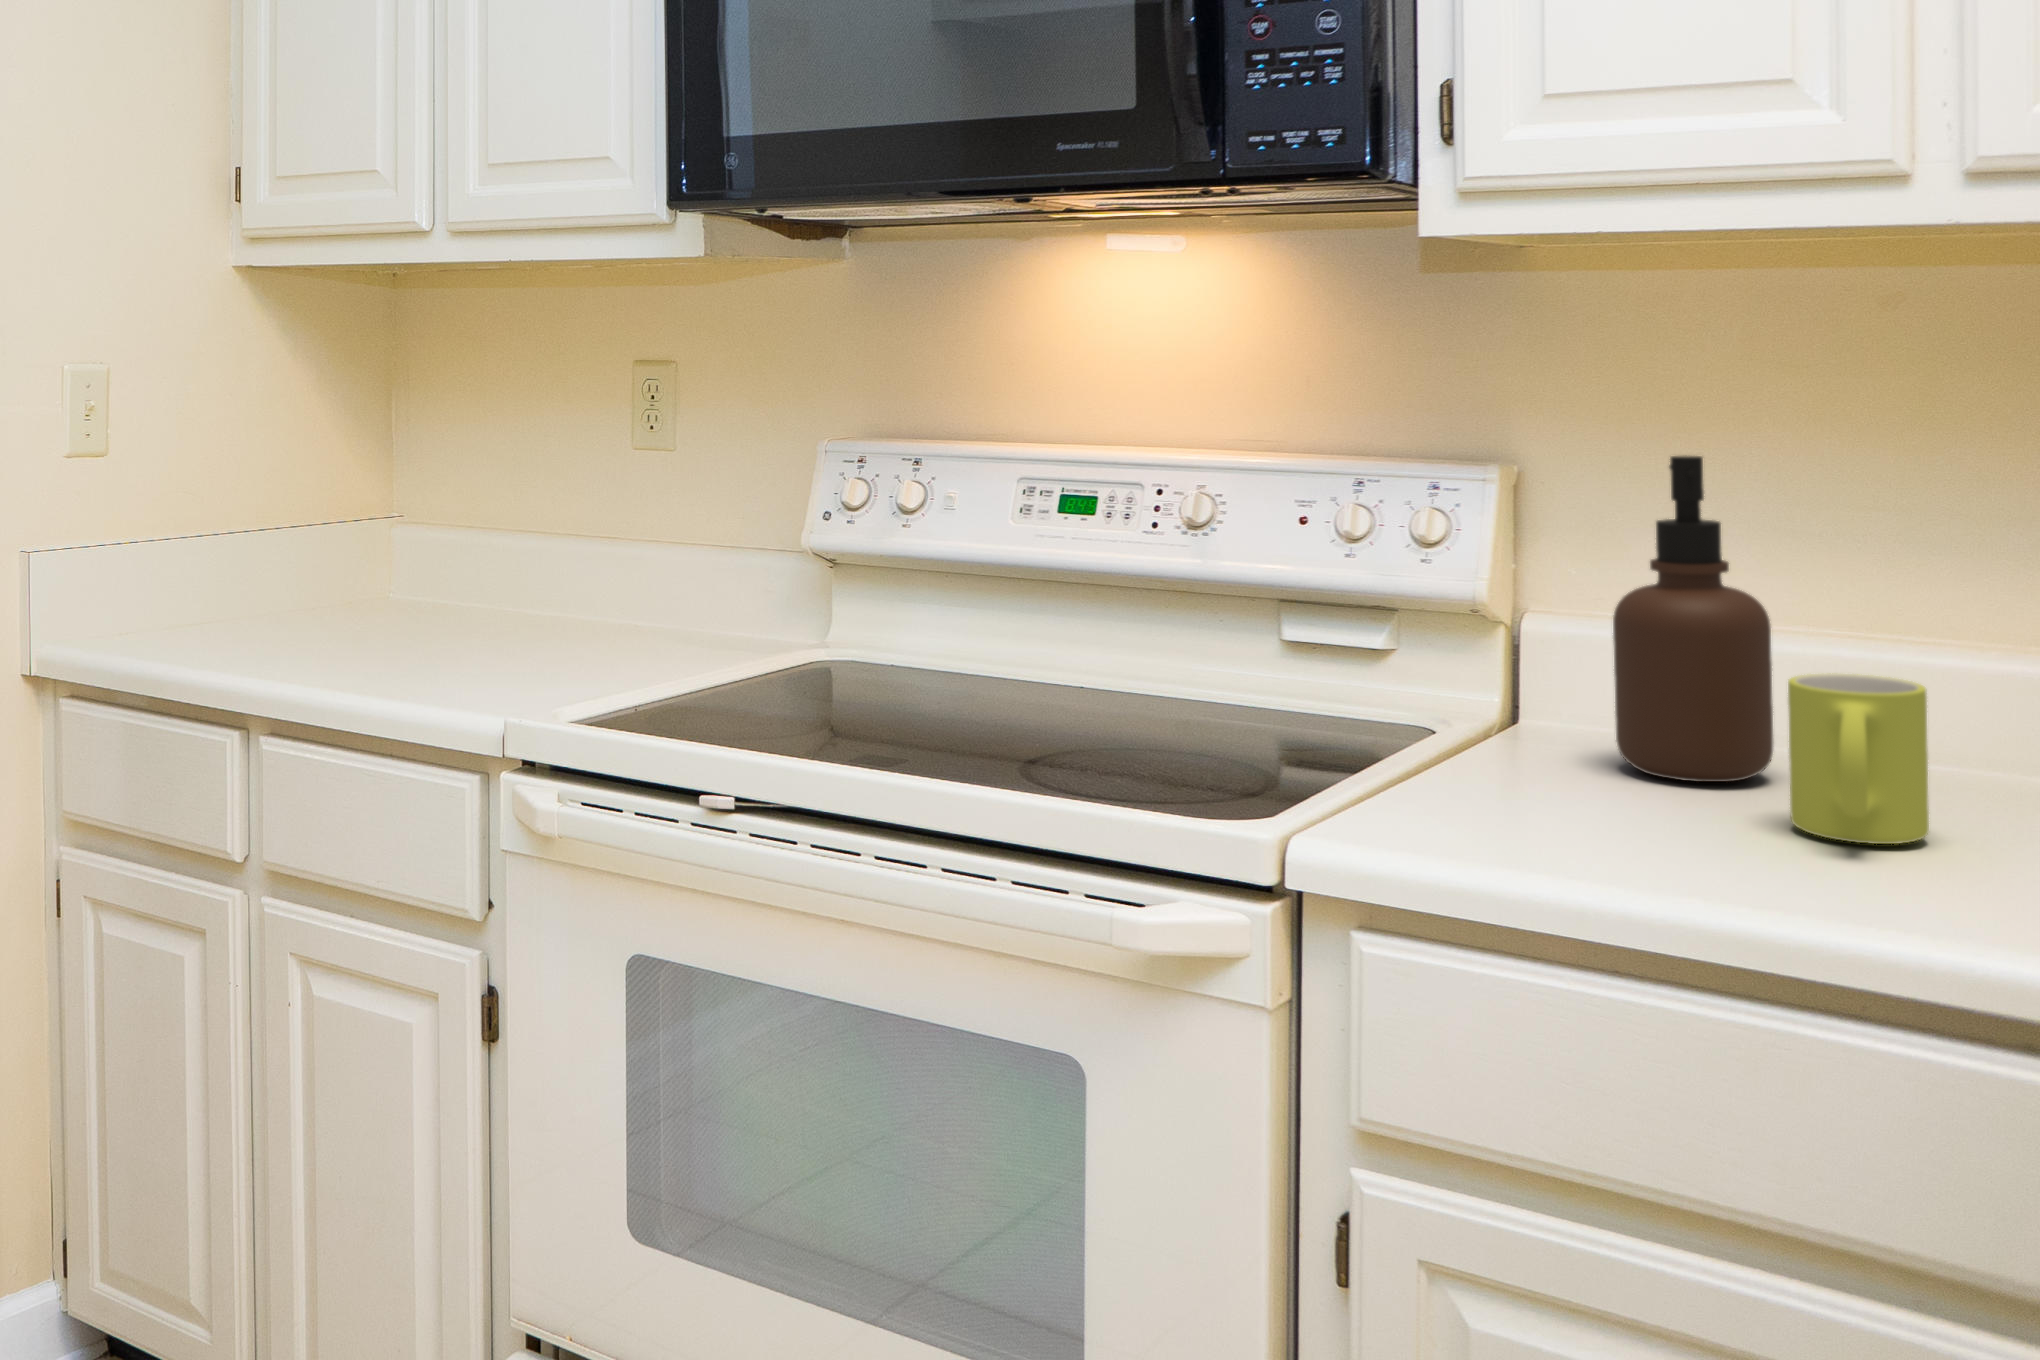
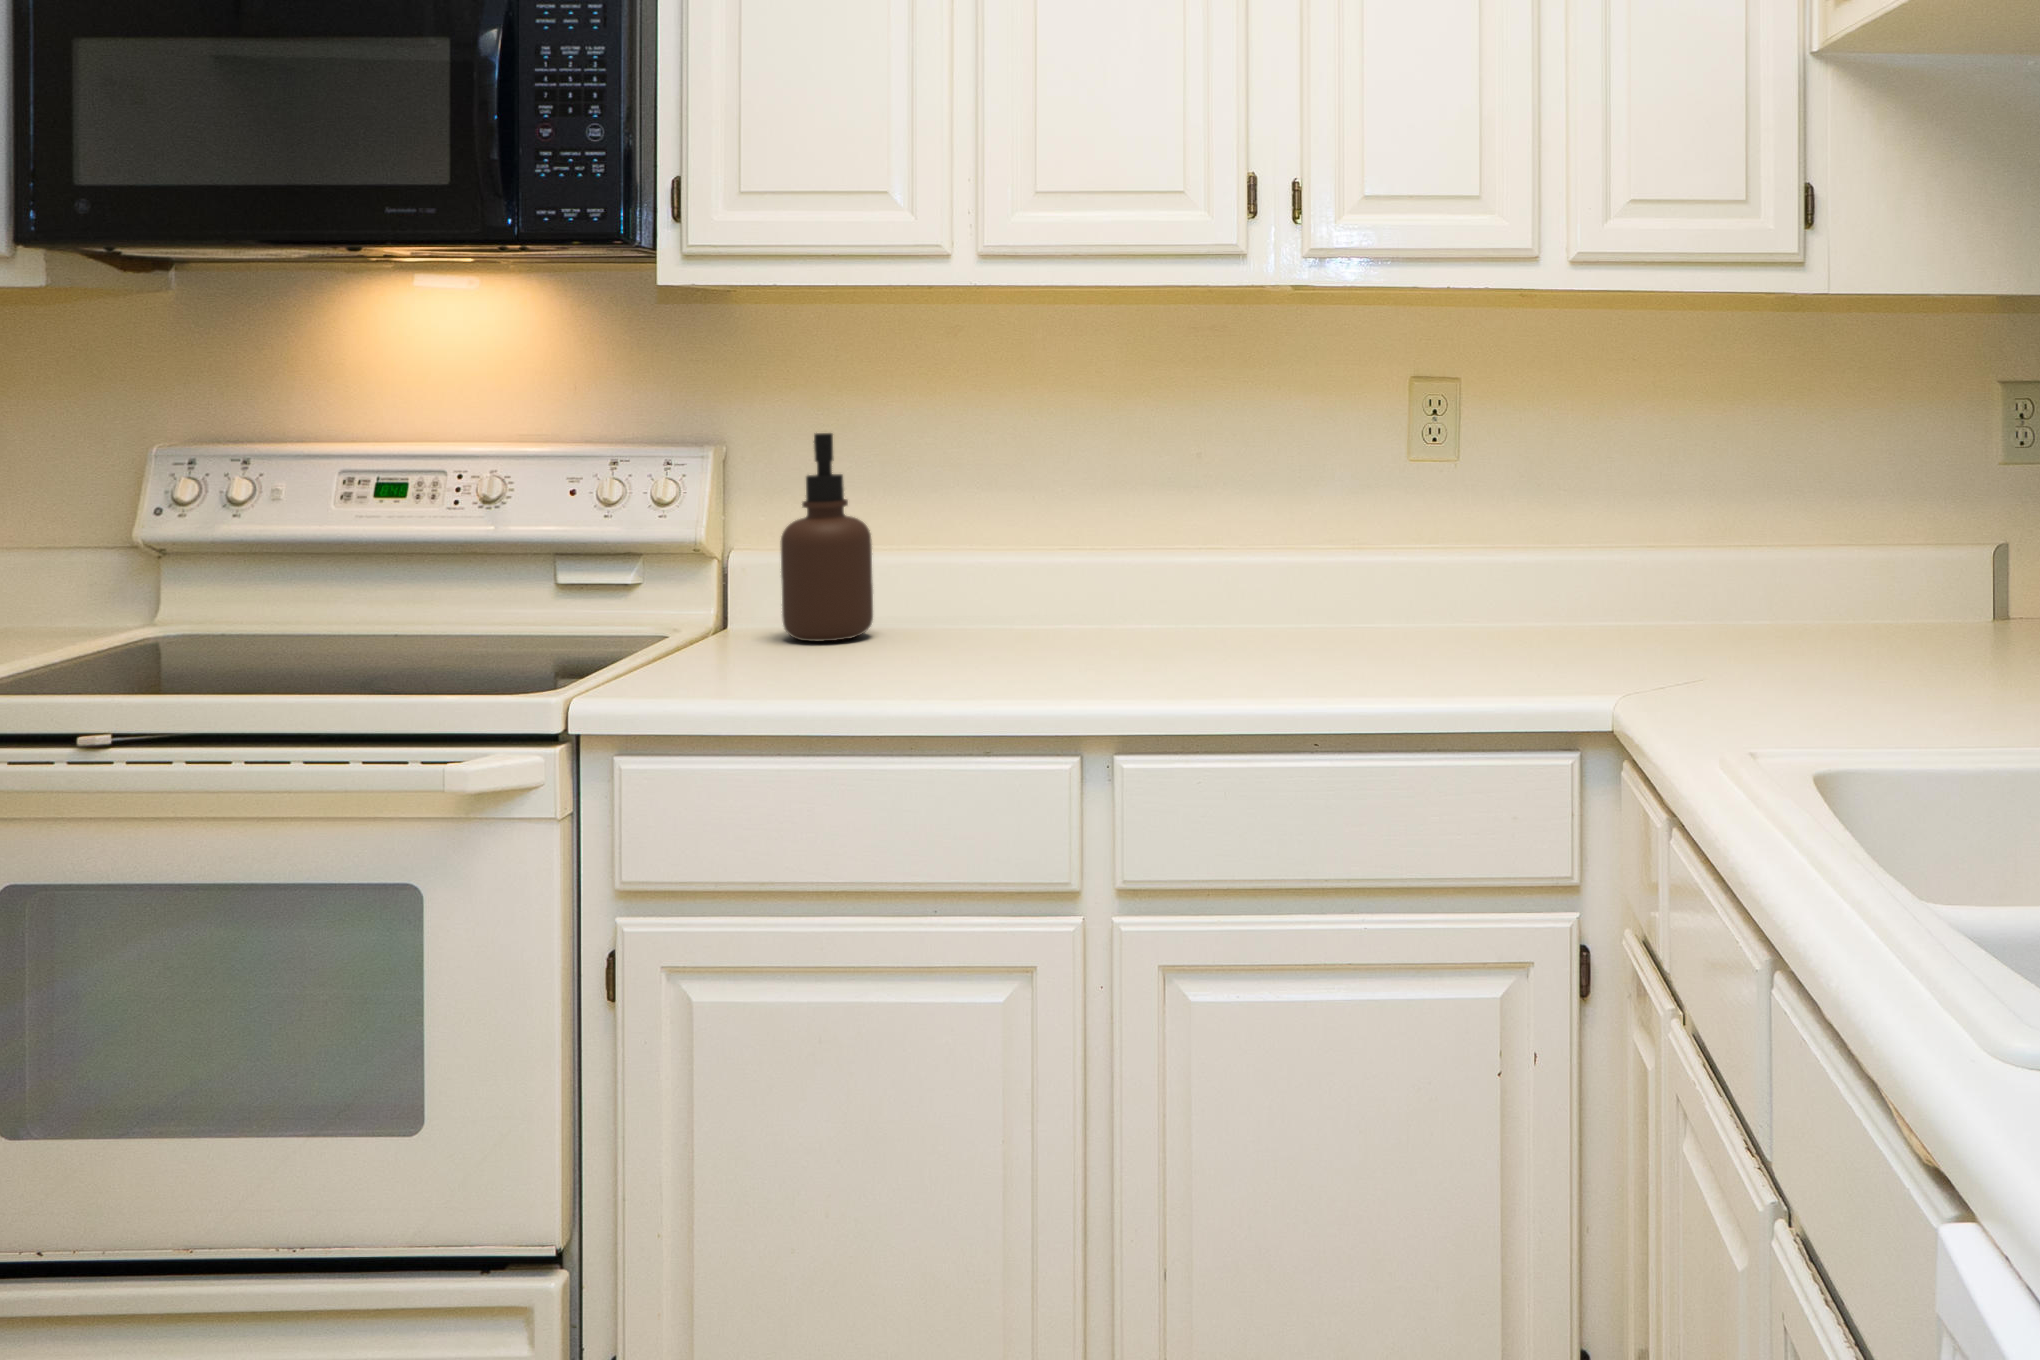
mug: present [1788,674,1929,844] -> none [879,560,953,659]

